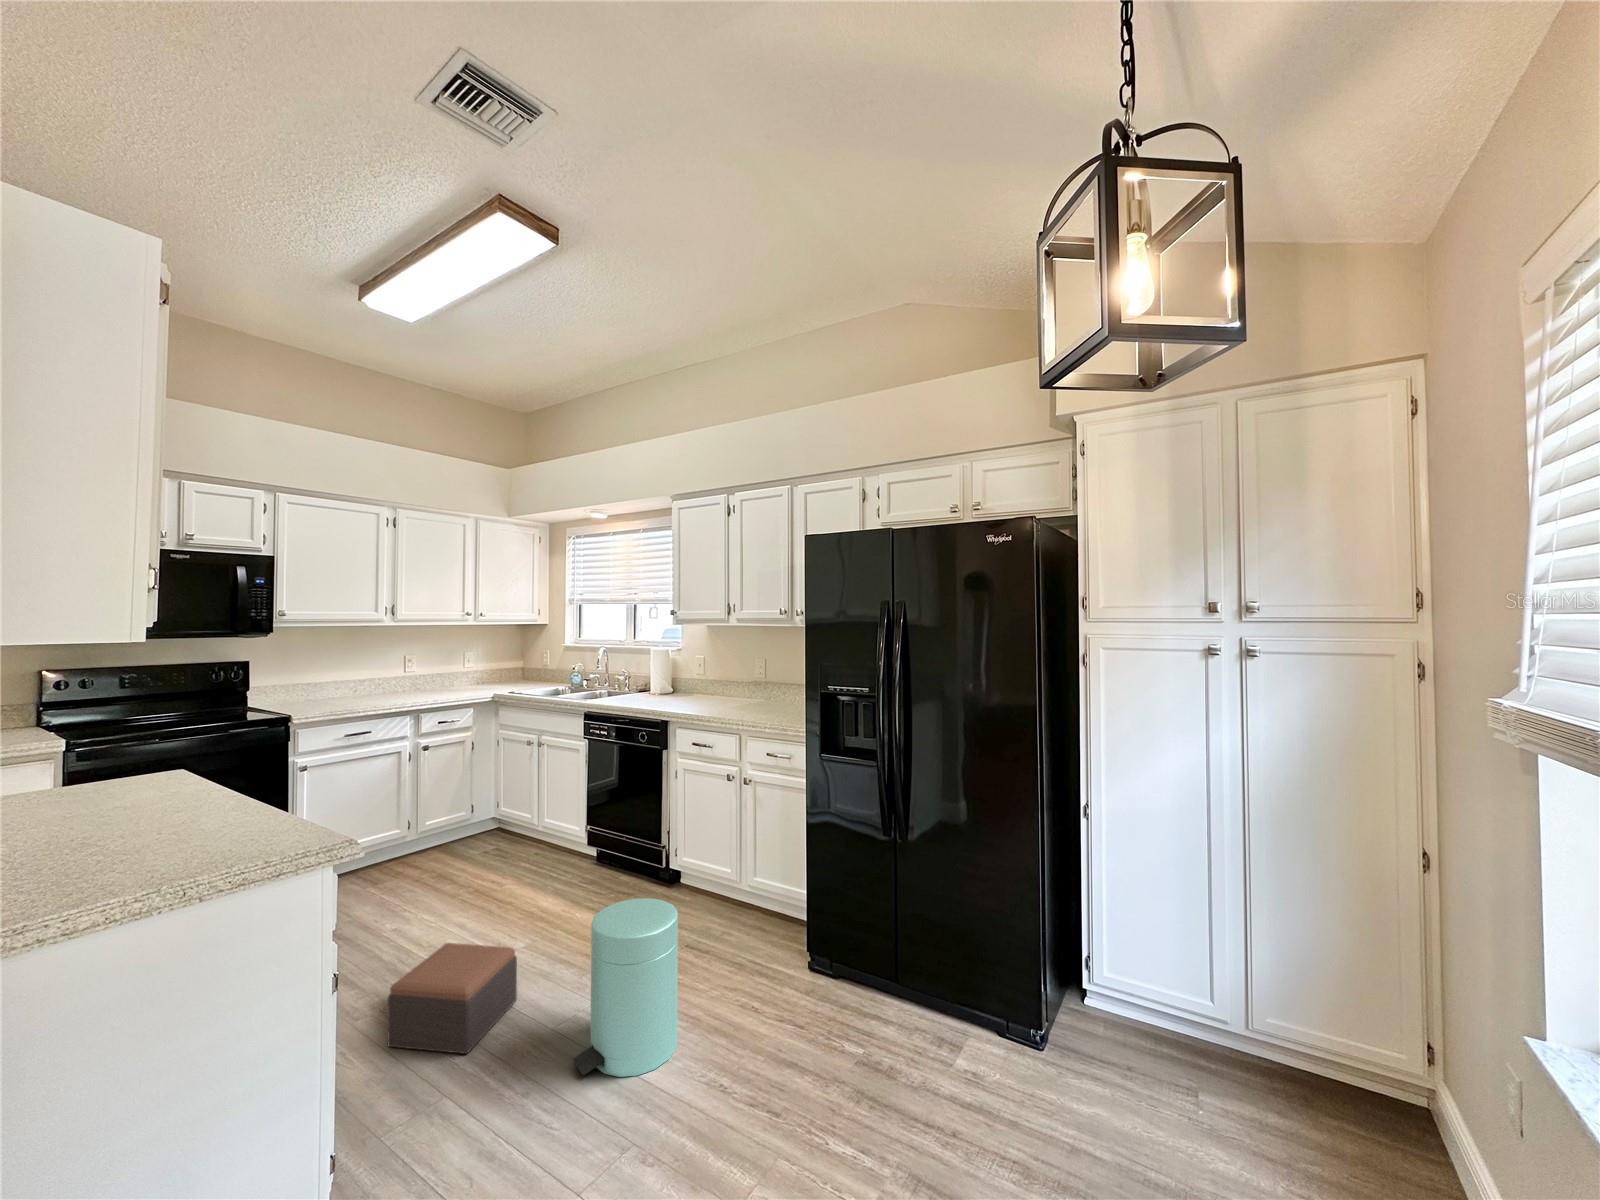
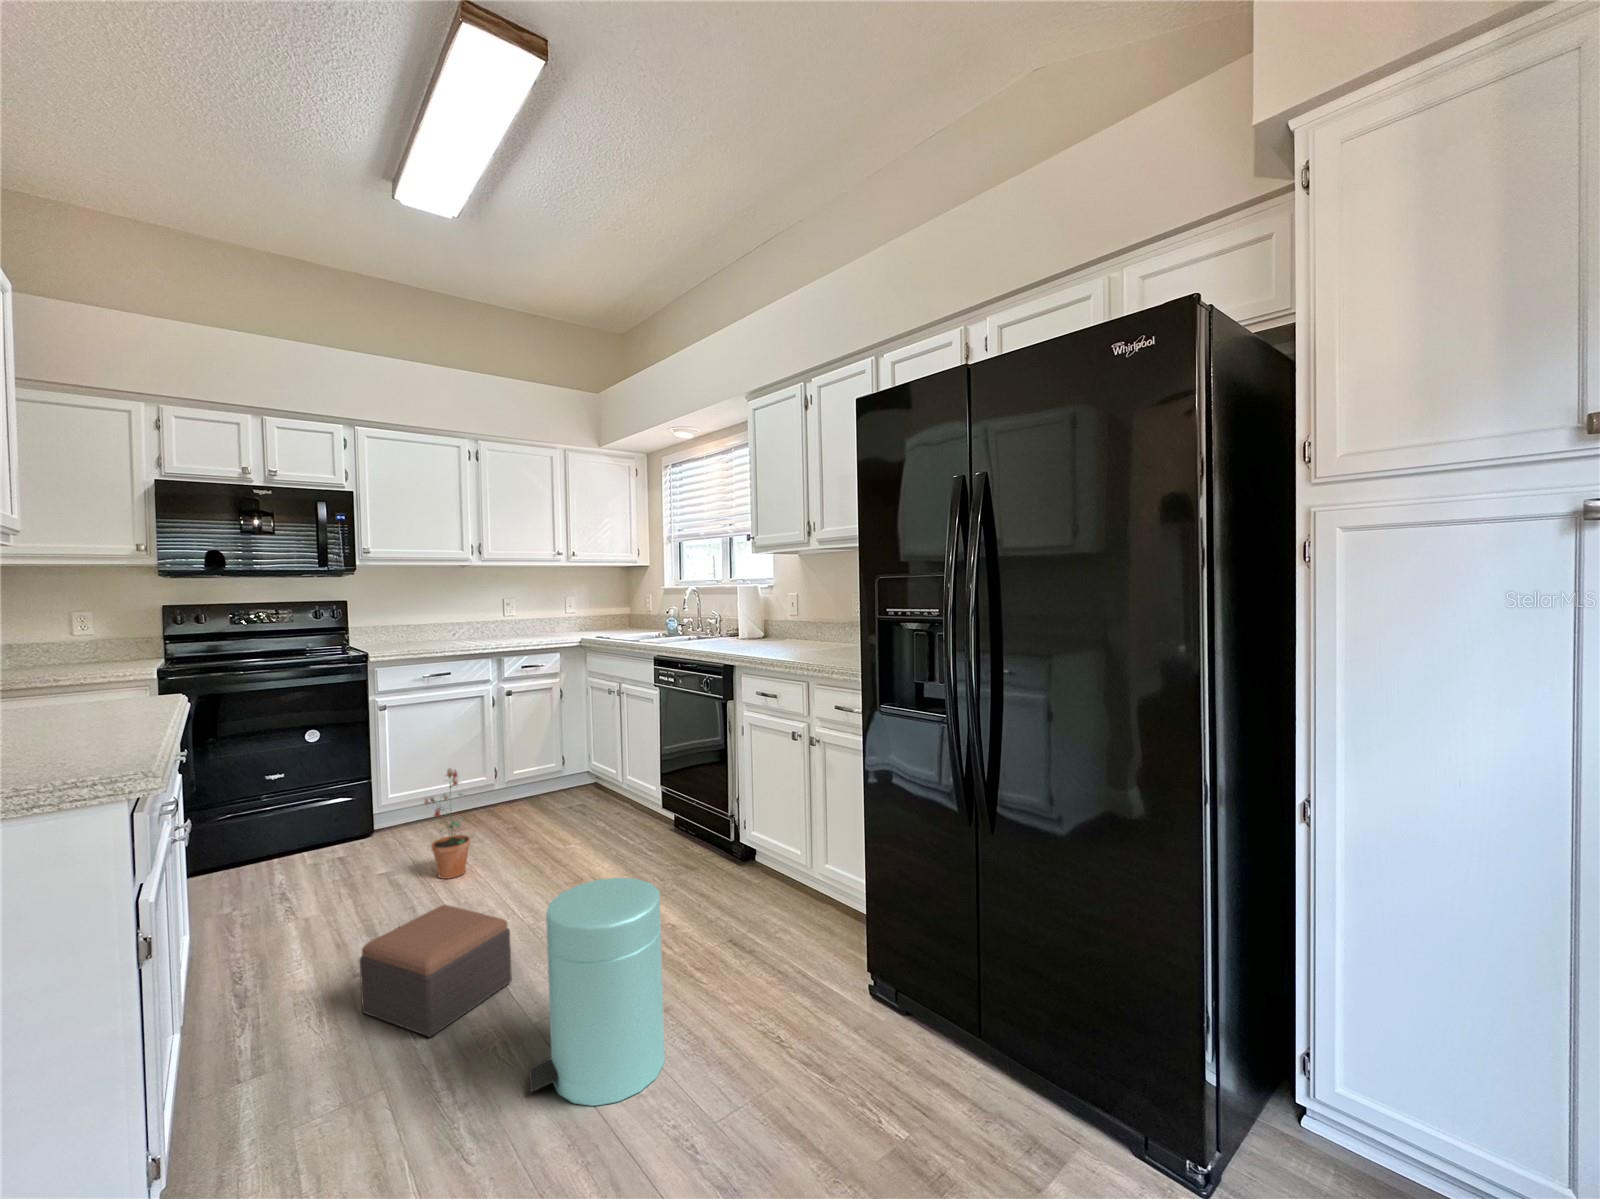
potted plant: none [370,822,419,926] -> present [425,769,470,879]

